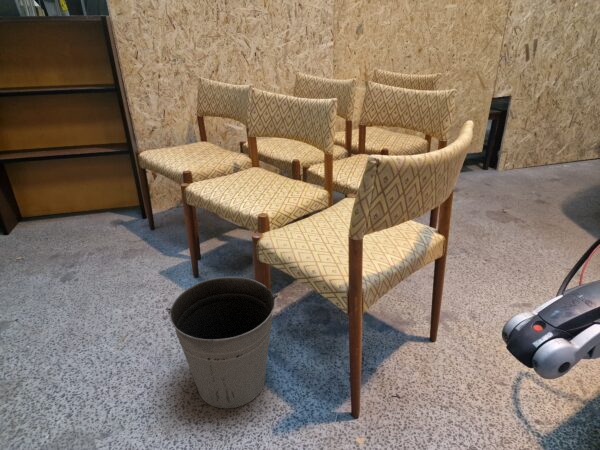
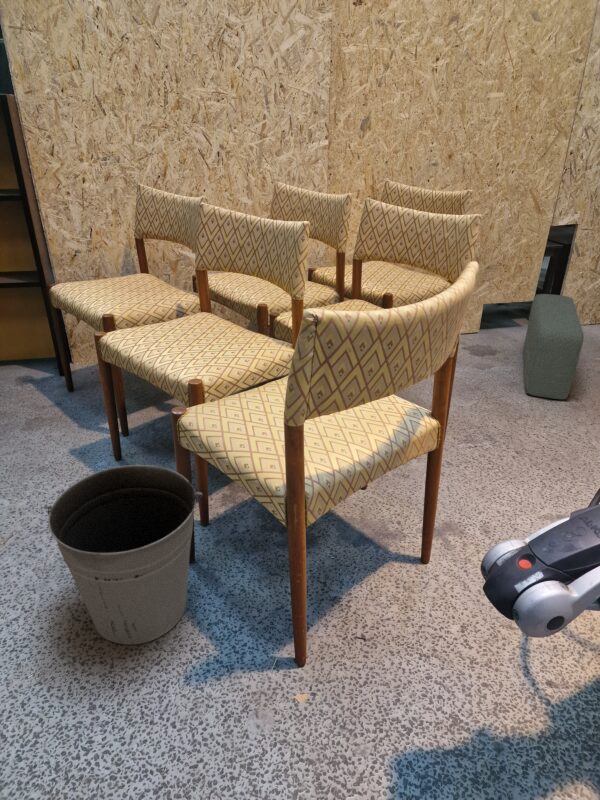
pouf: none [478,147,526,222] -> present [524,294,584,399]

